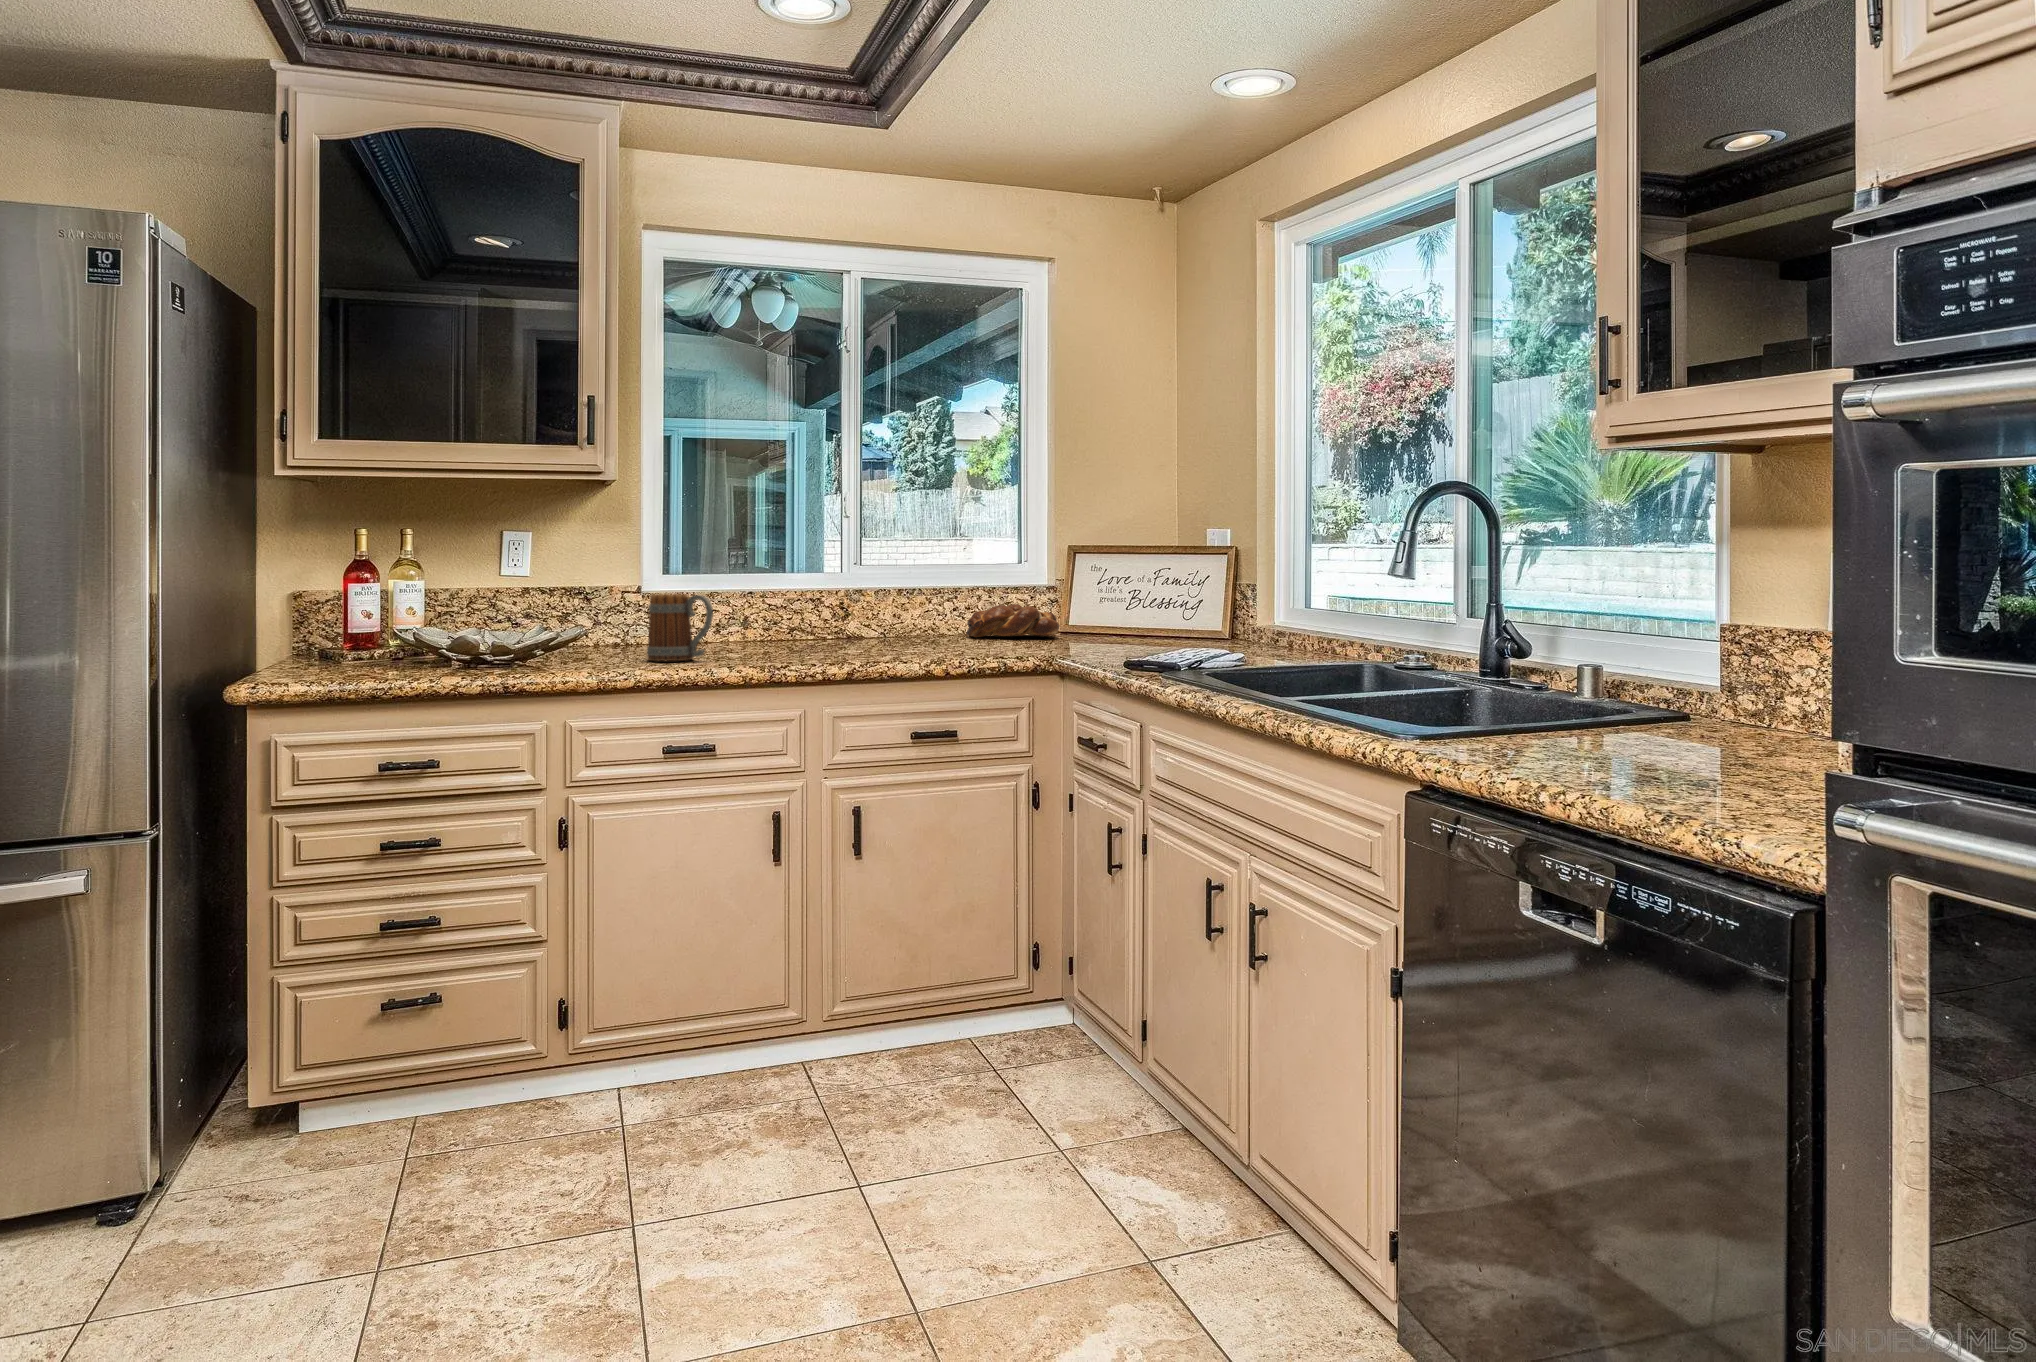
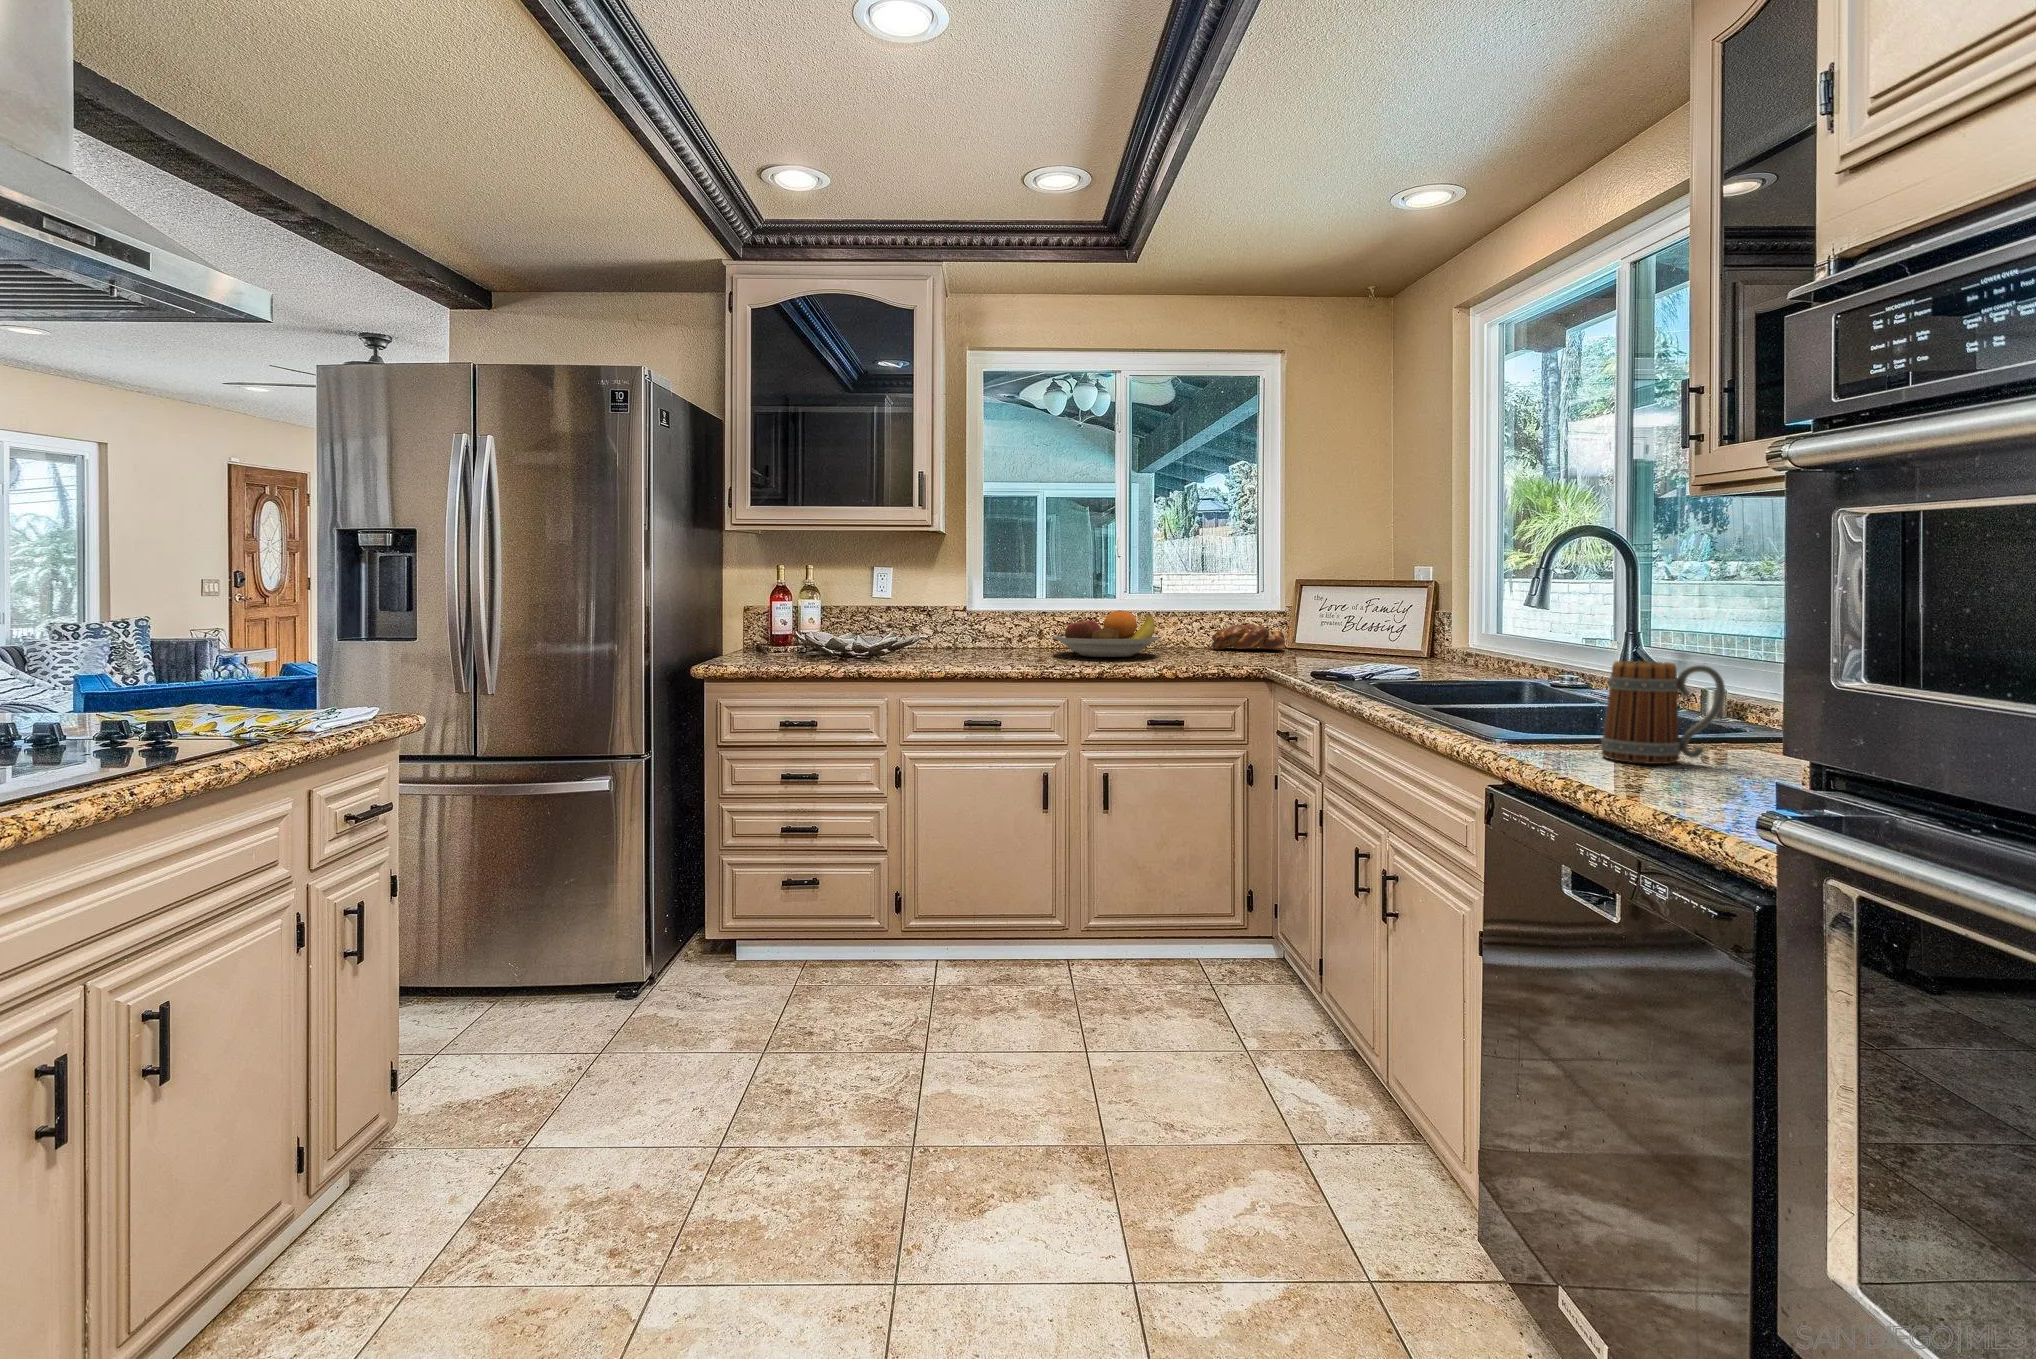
fruit bowl: none [767,589,909,651] -> present [1054,610,1160,657]
mug: present [647,594,713,661] -> present [1601,661,1725,764]

